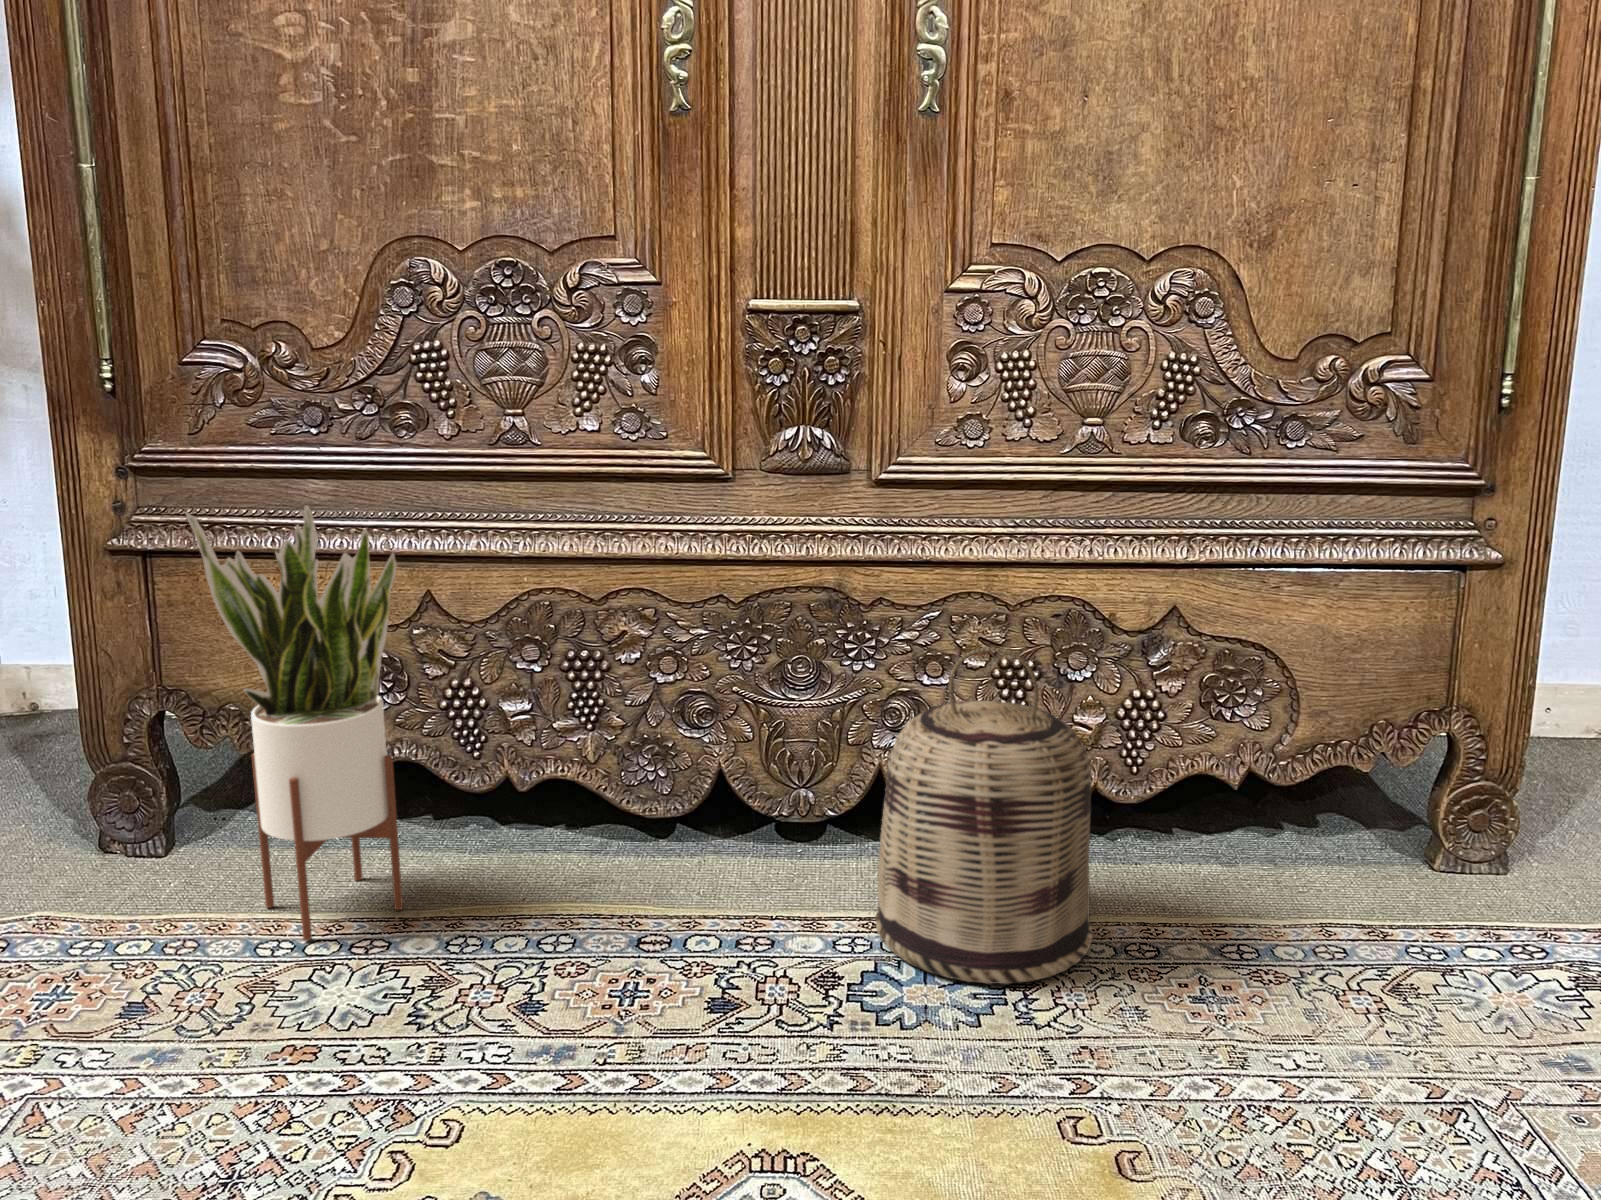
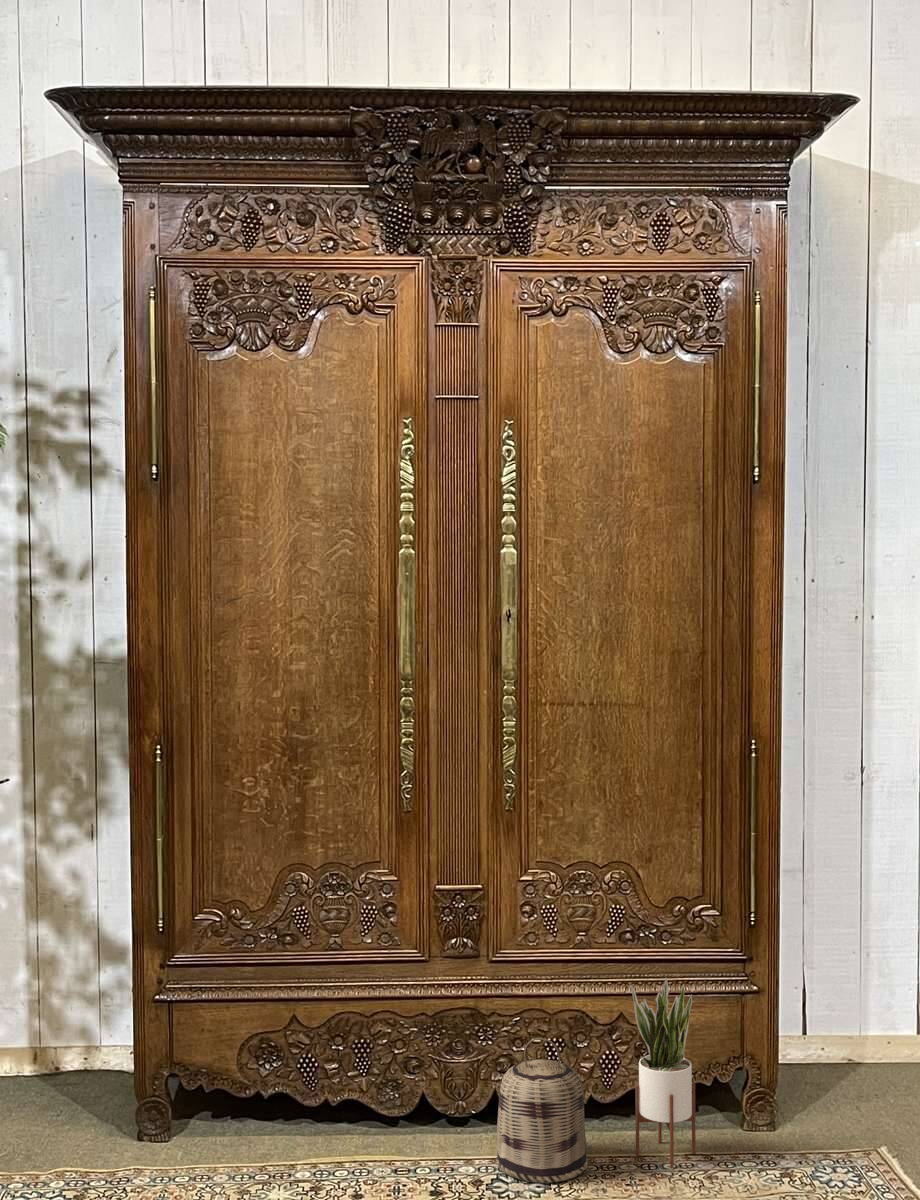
potted plant: present [186,506,403,940] -> present [630,978,696,1167]

